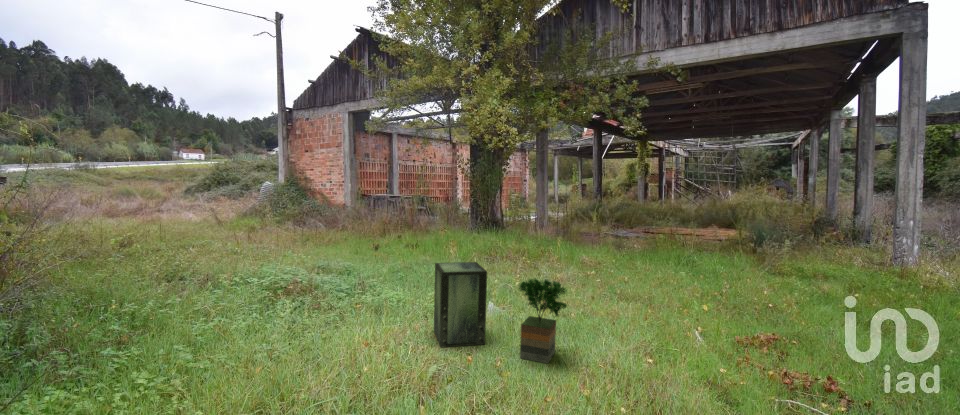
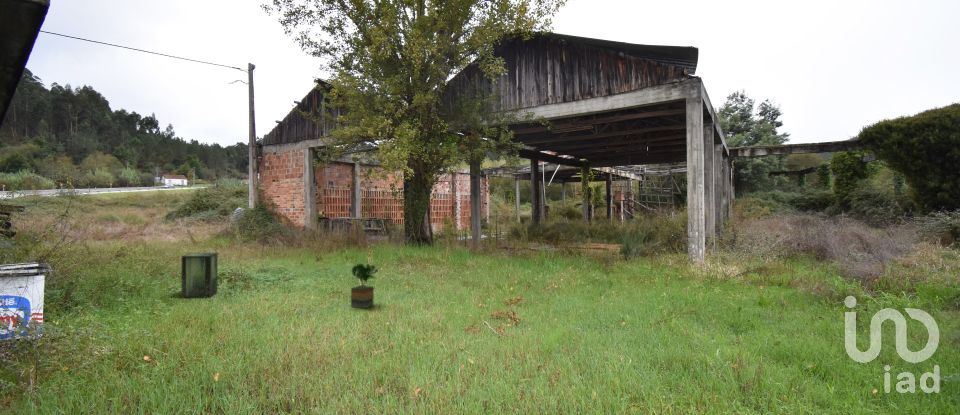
storage box: present [434,262,487,348] -> present [182,253,217,298]

